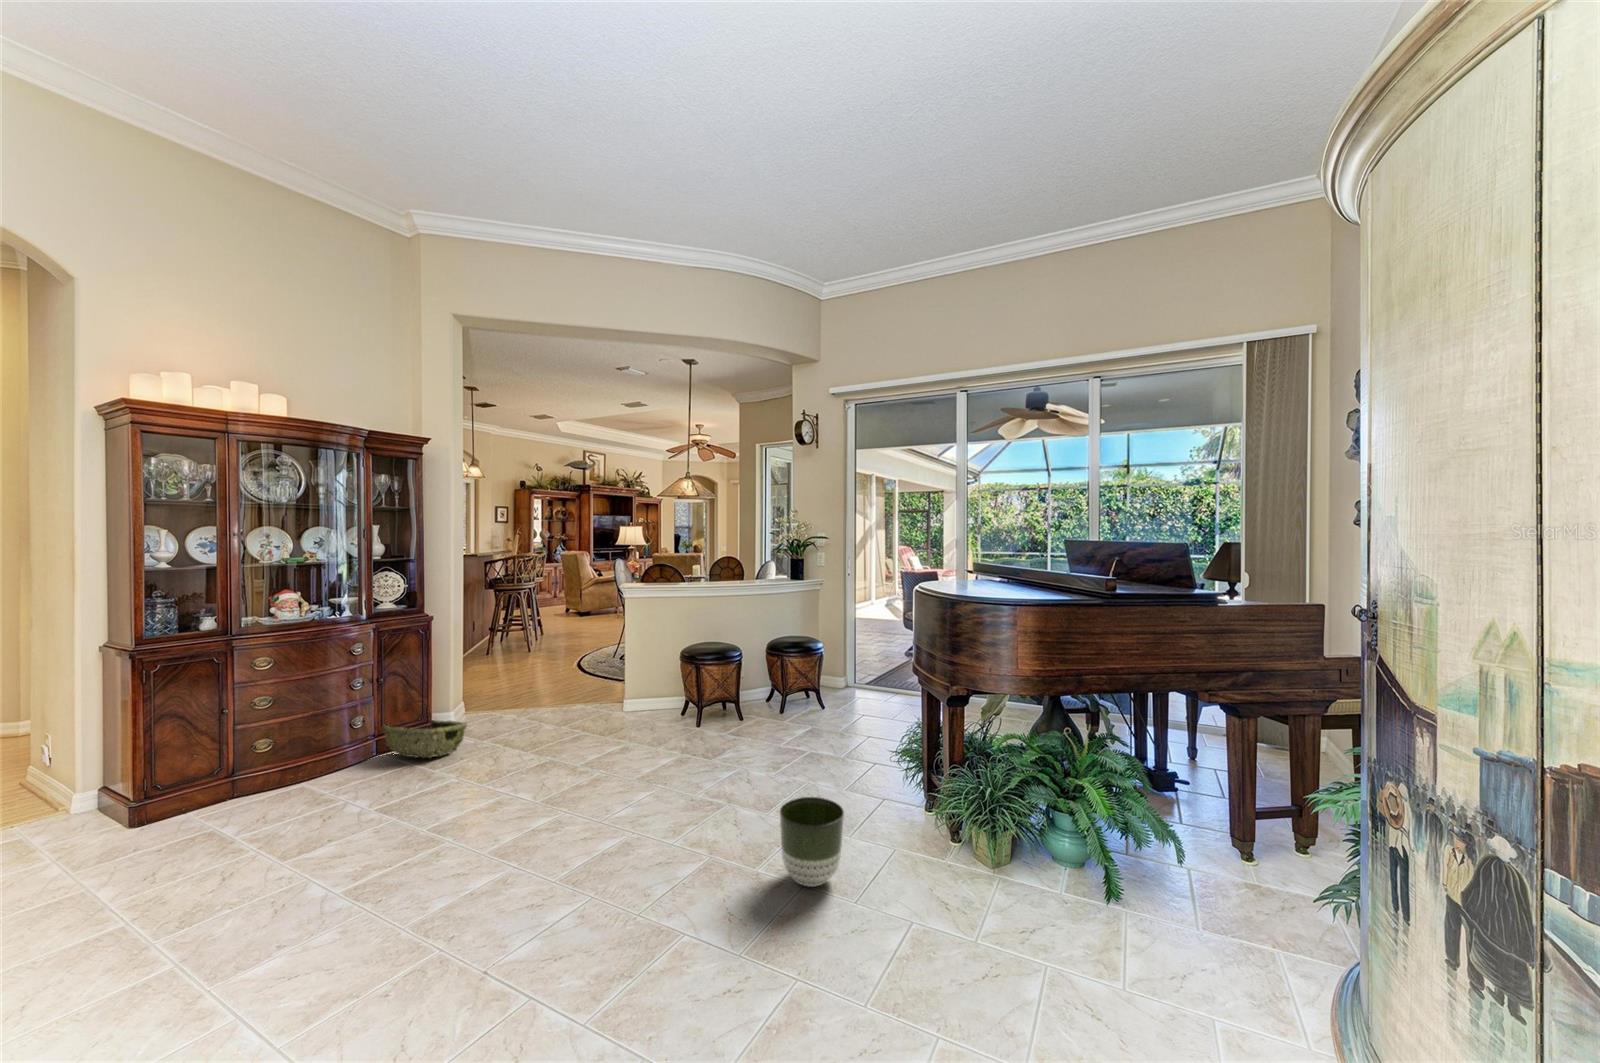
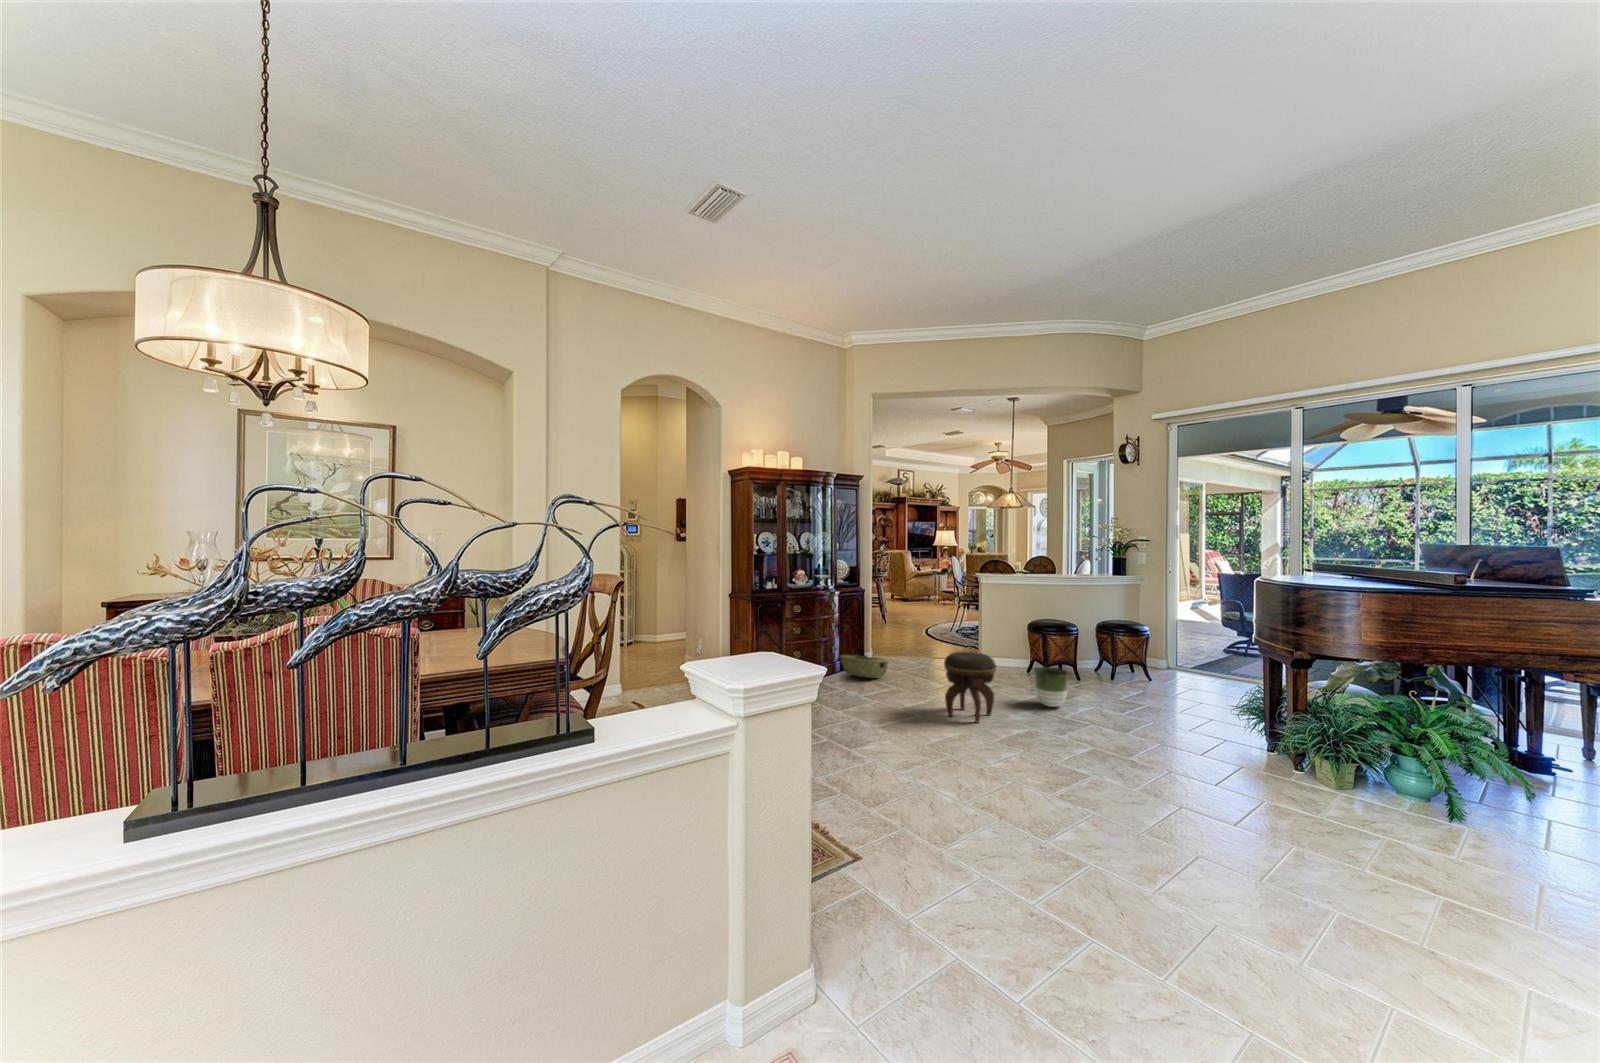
footstool: none [509,713,593,830] -> present [944,652,996,723]
planter: present [780,797,844,887] -> present [1034,667,1068,707]

